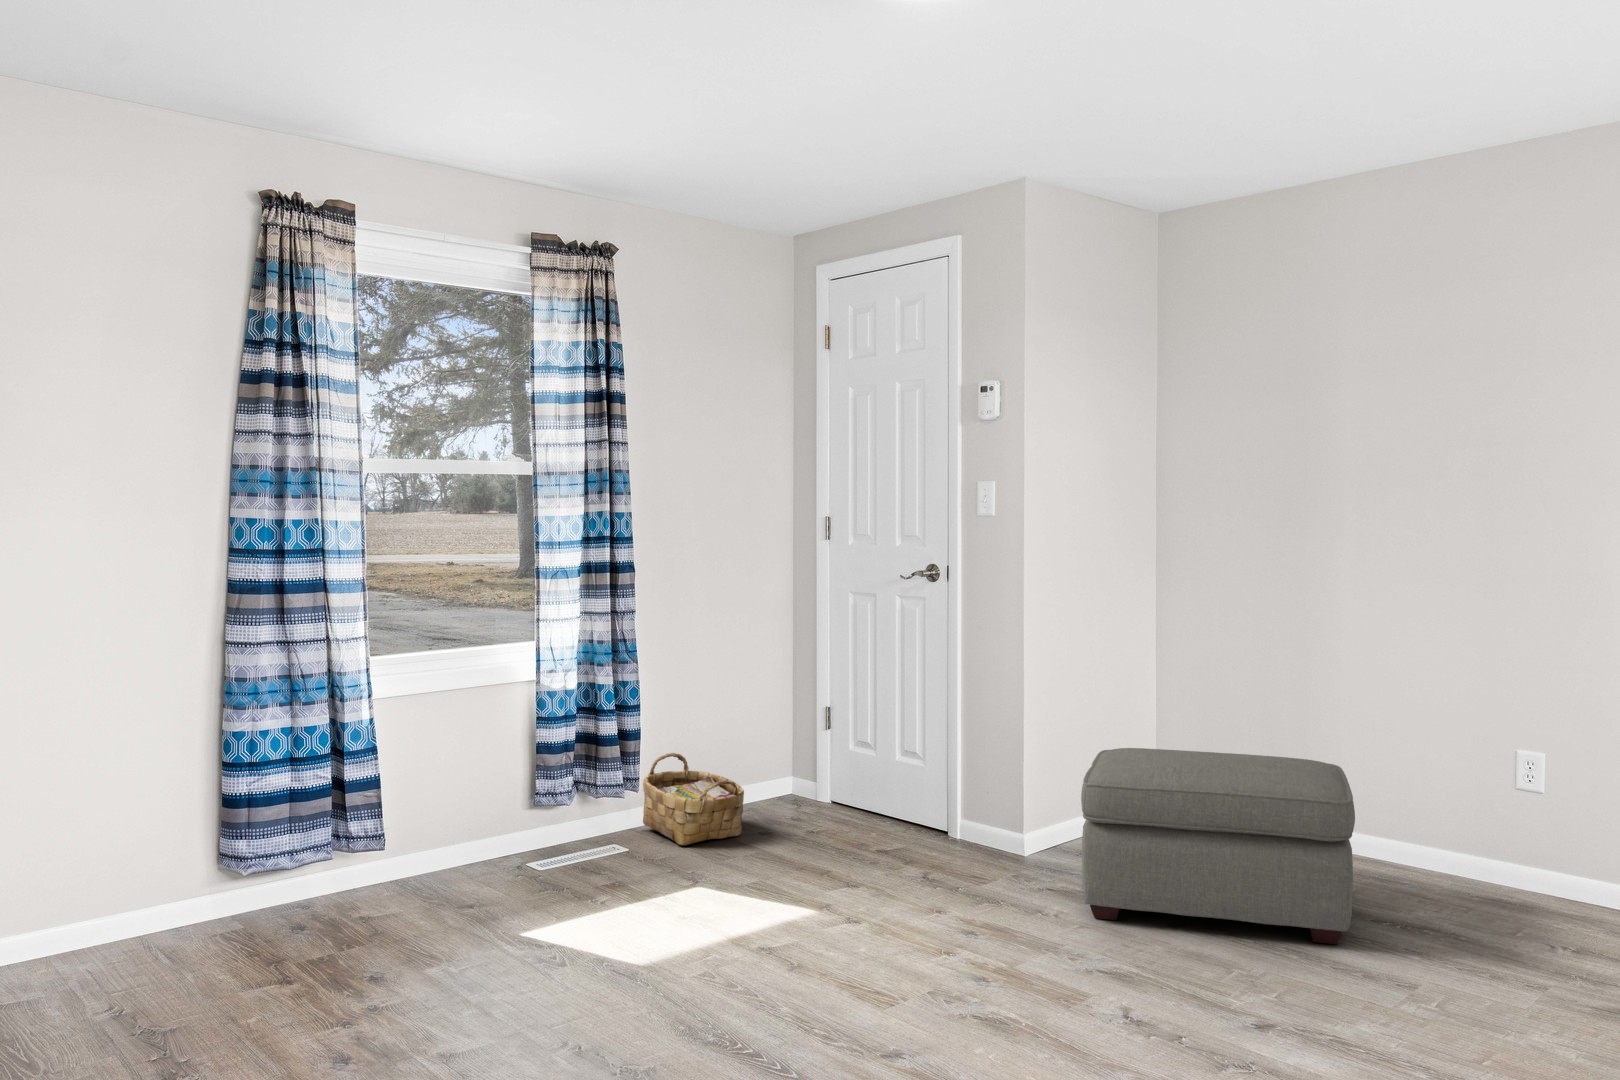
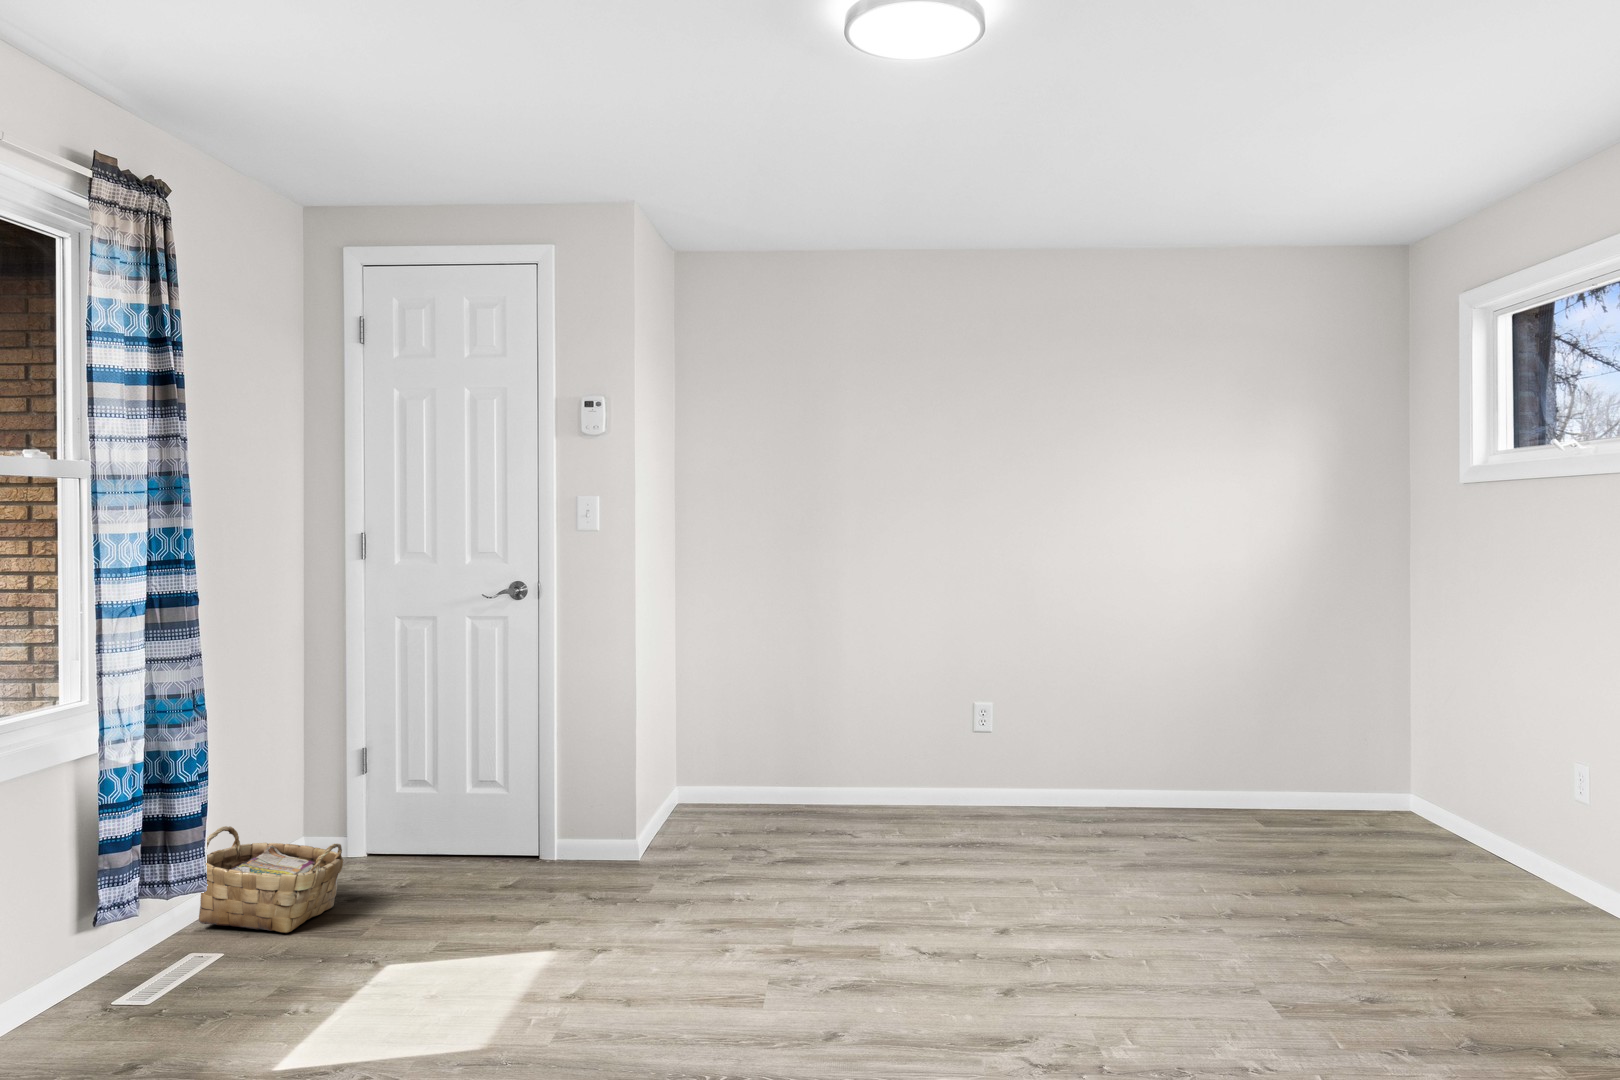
ottoman: present [1081,748,1355,944] -> none [720,728,961,891]

